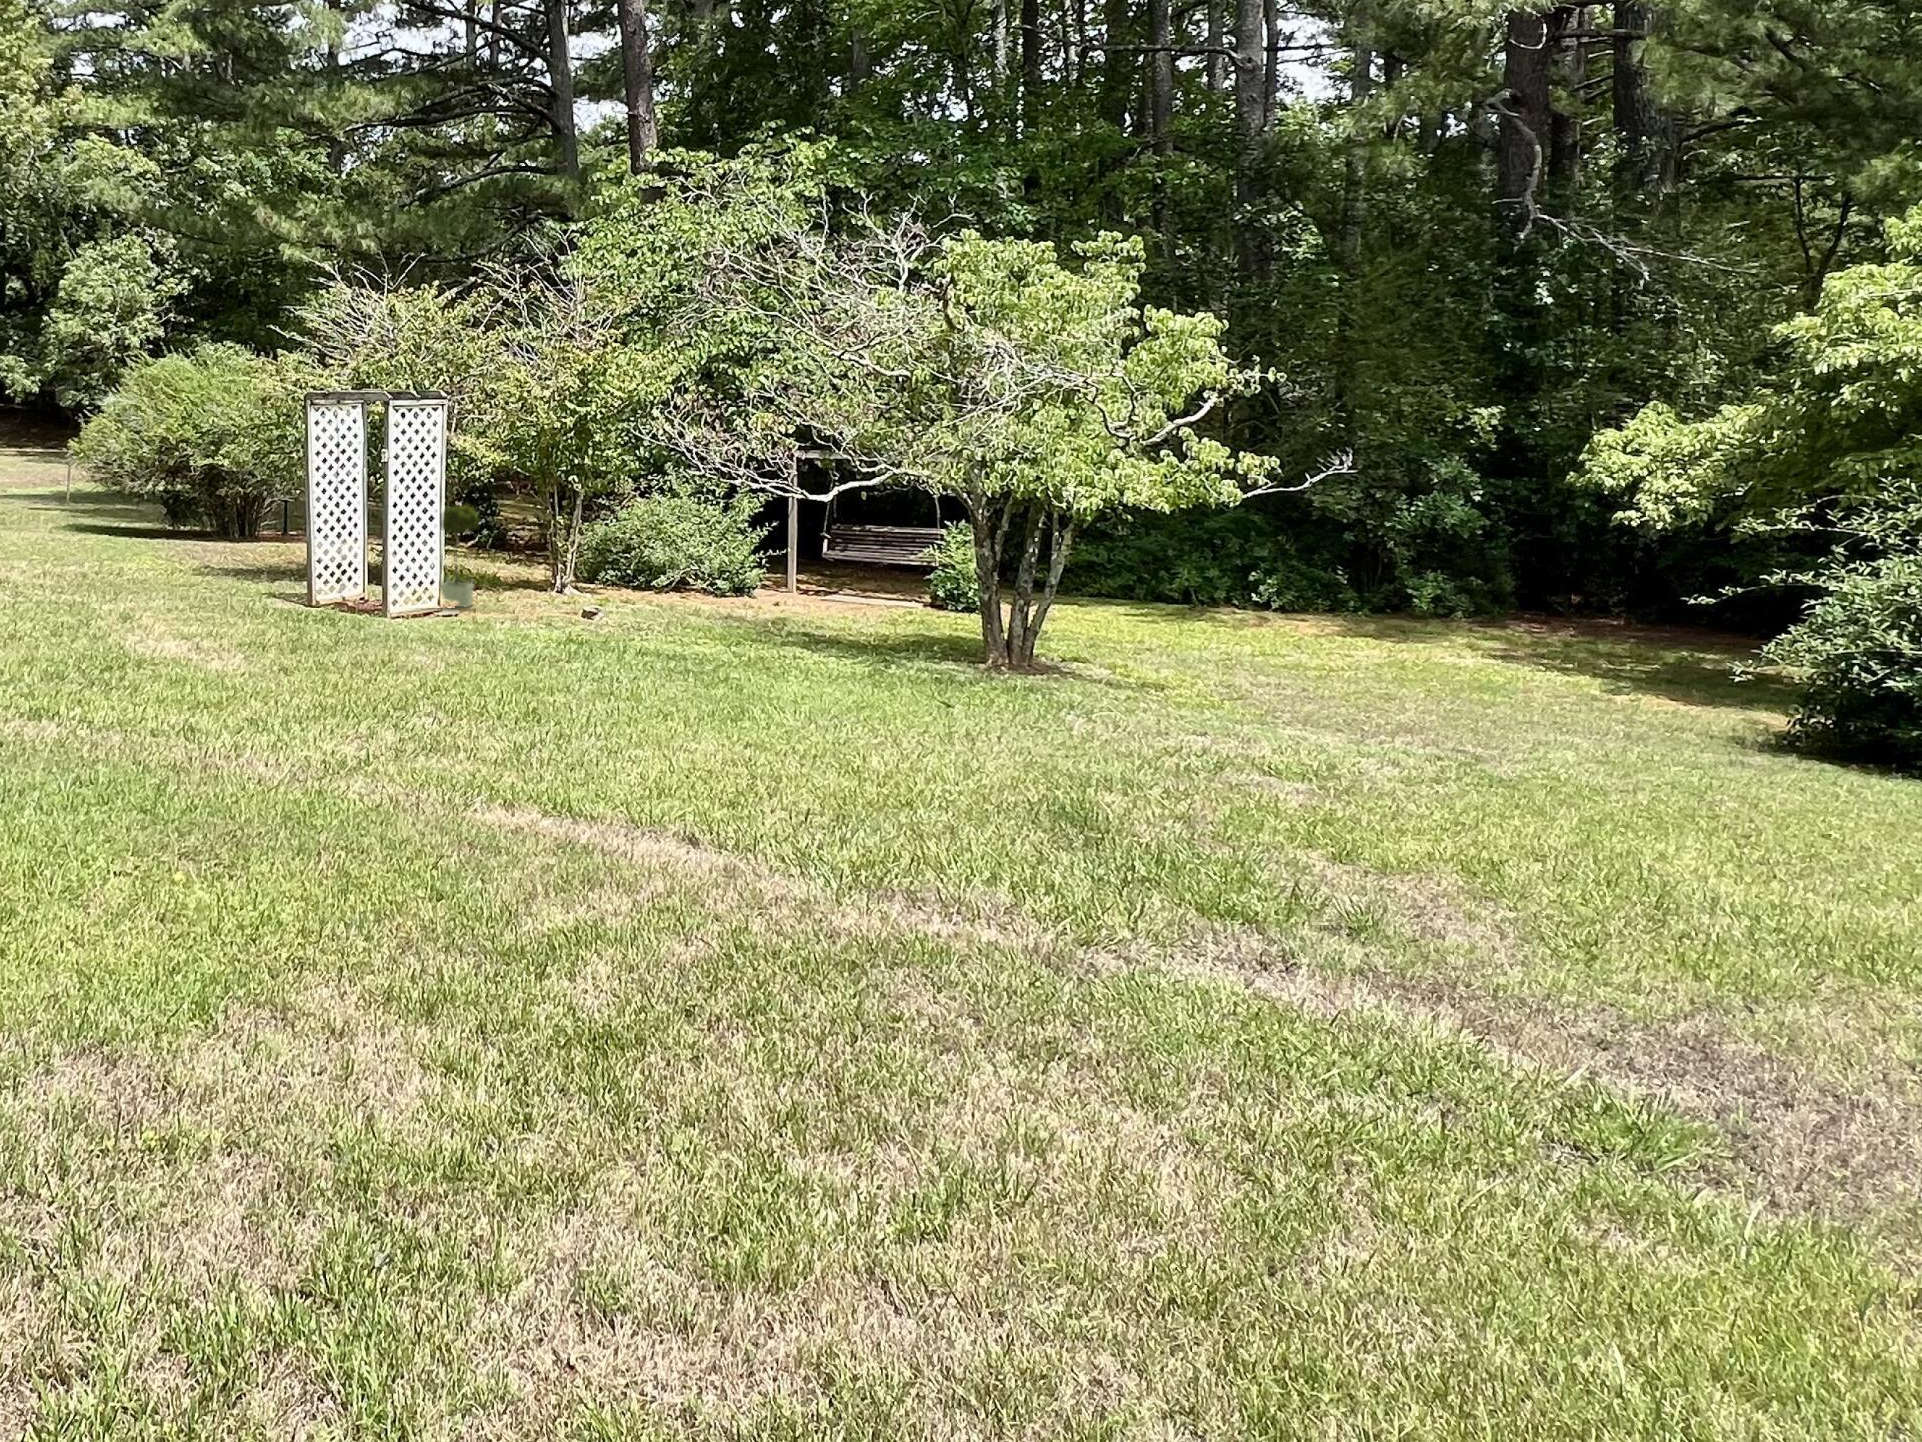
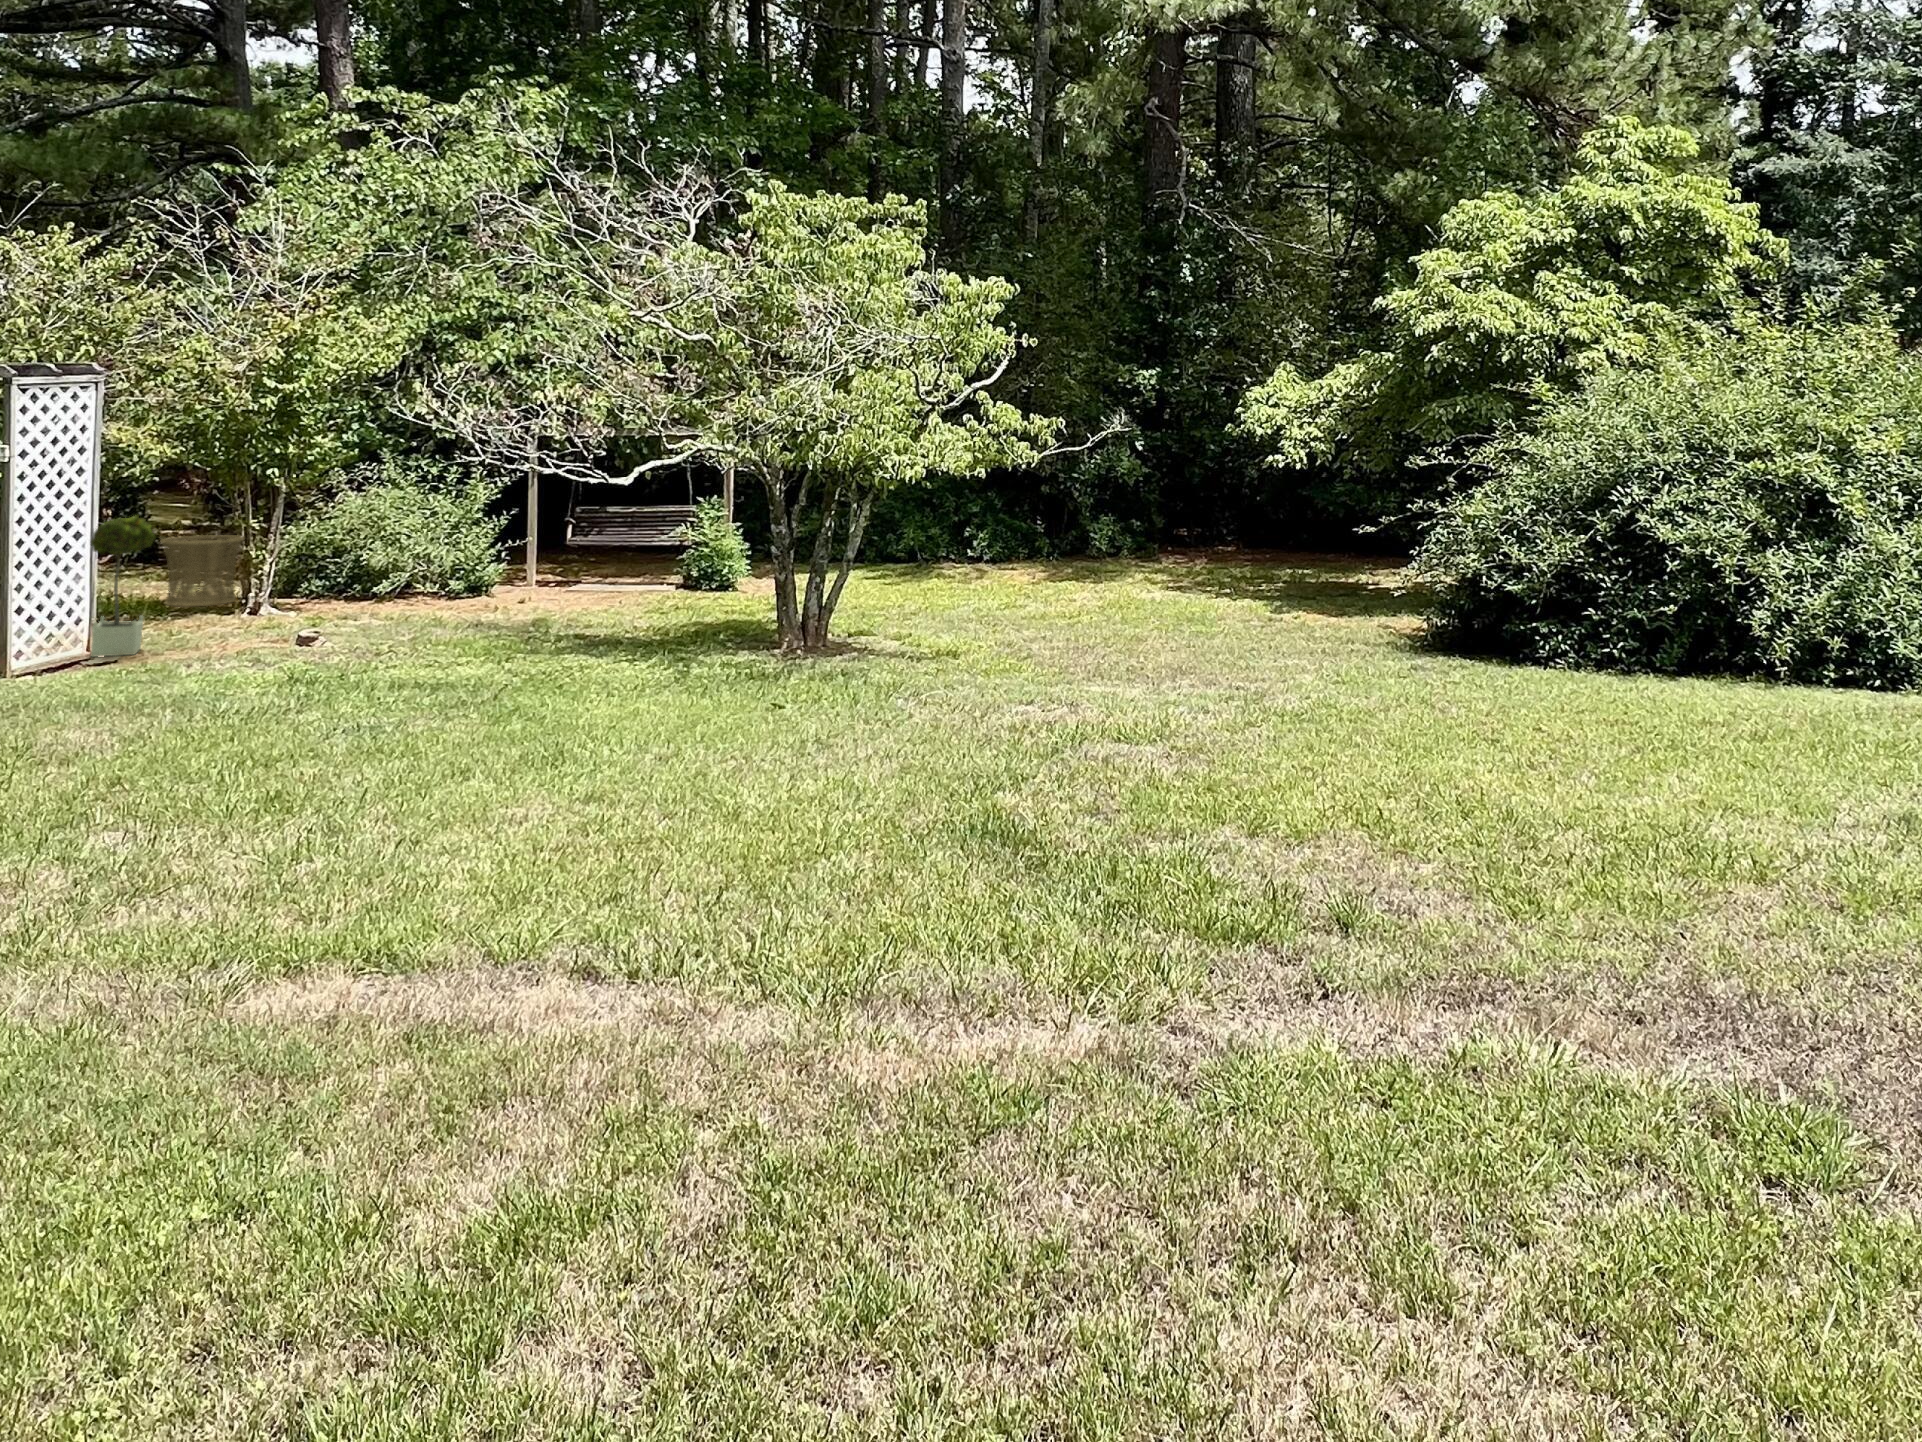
basket: none [494,525,553,581] -> present [161,535,245,607]

